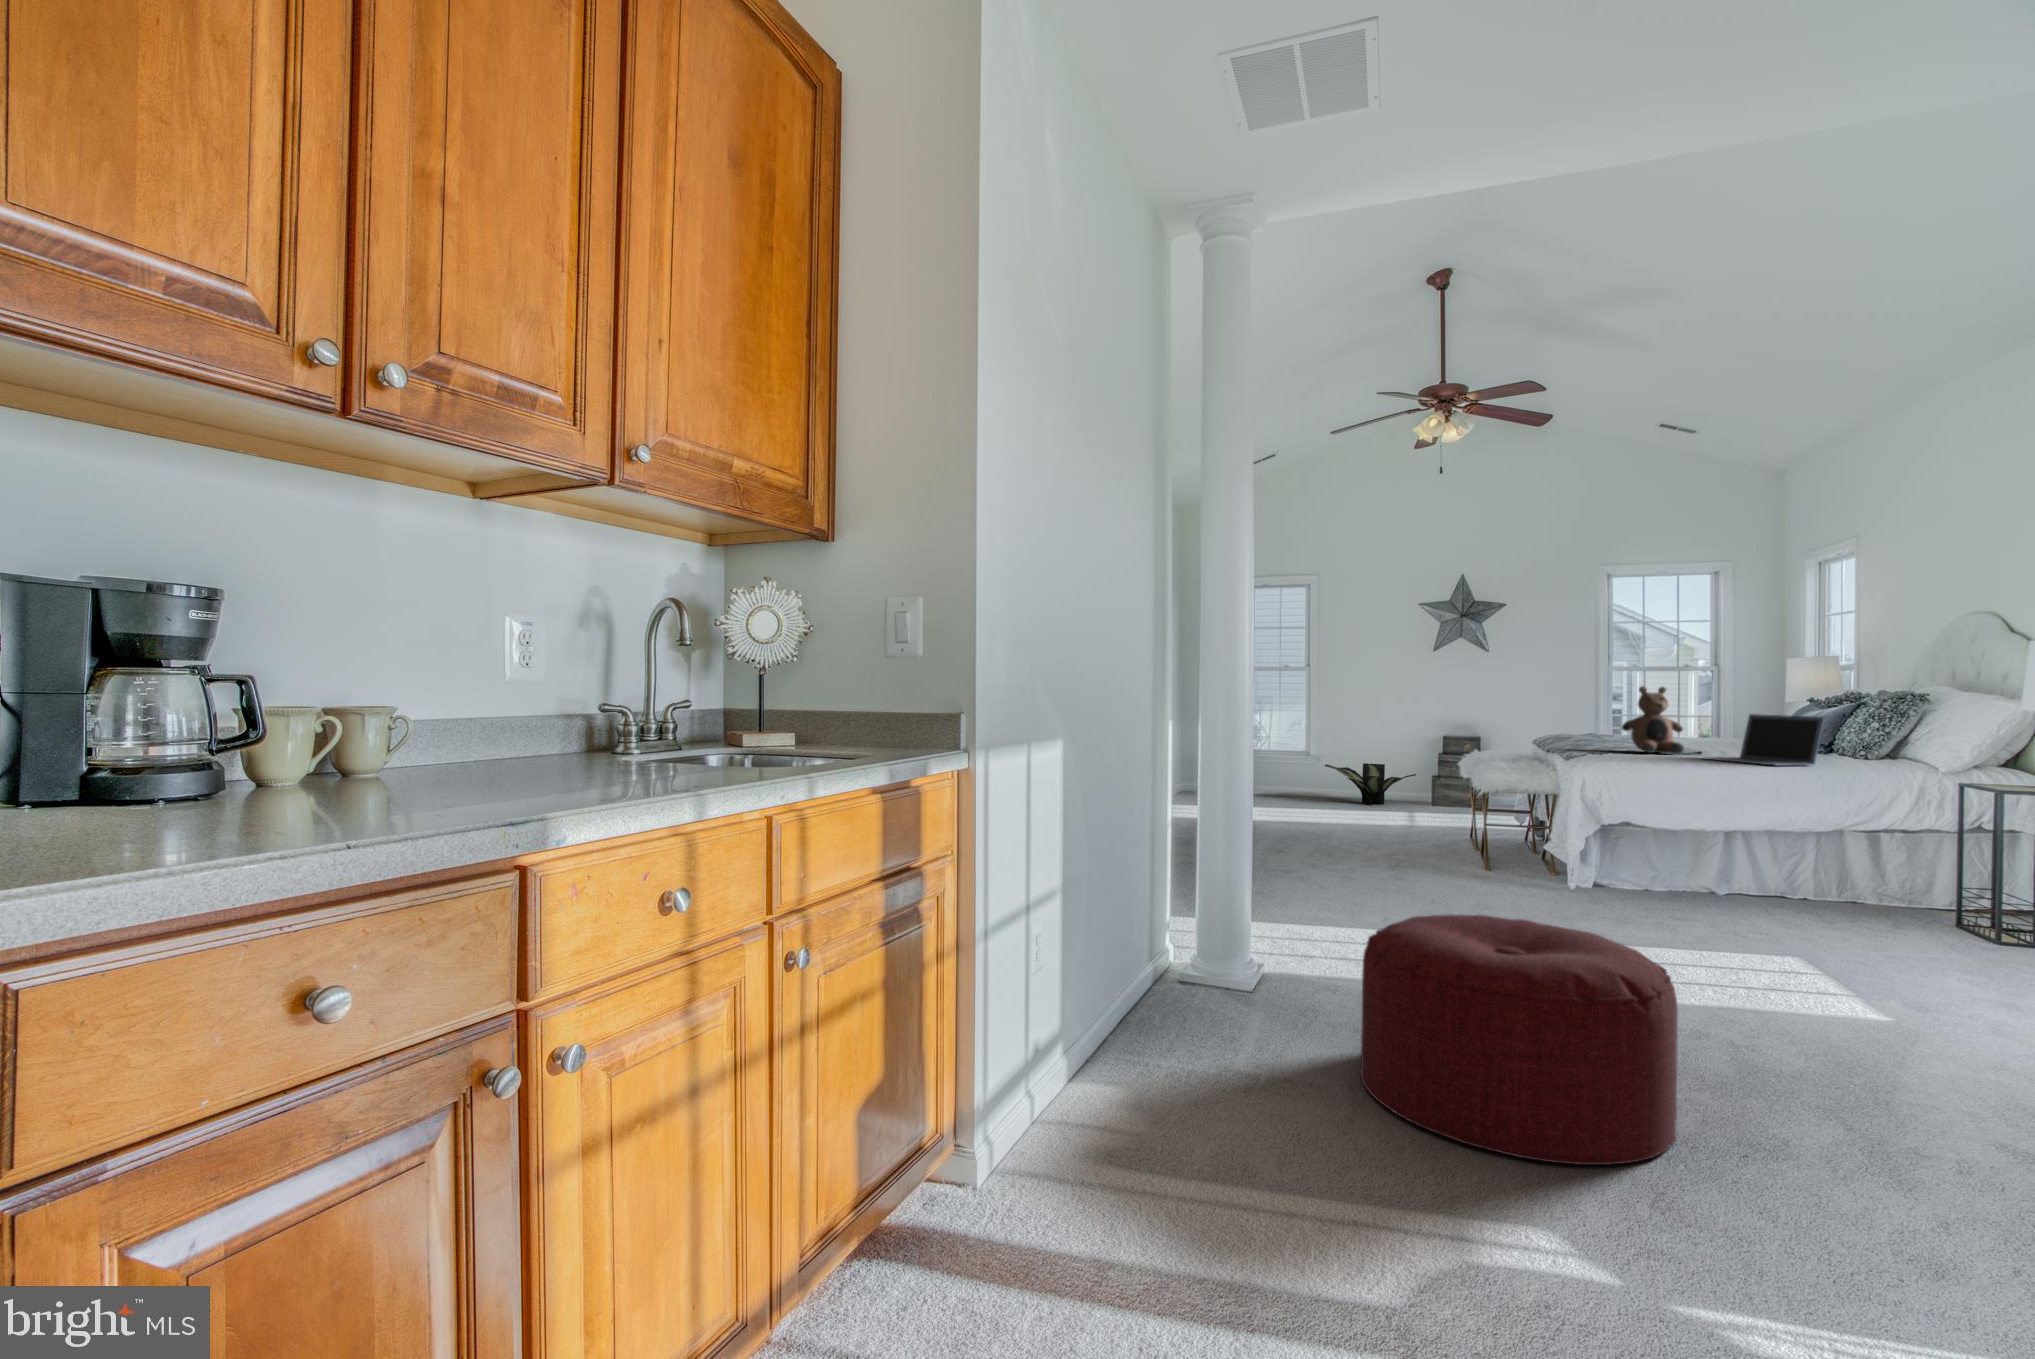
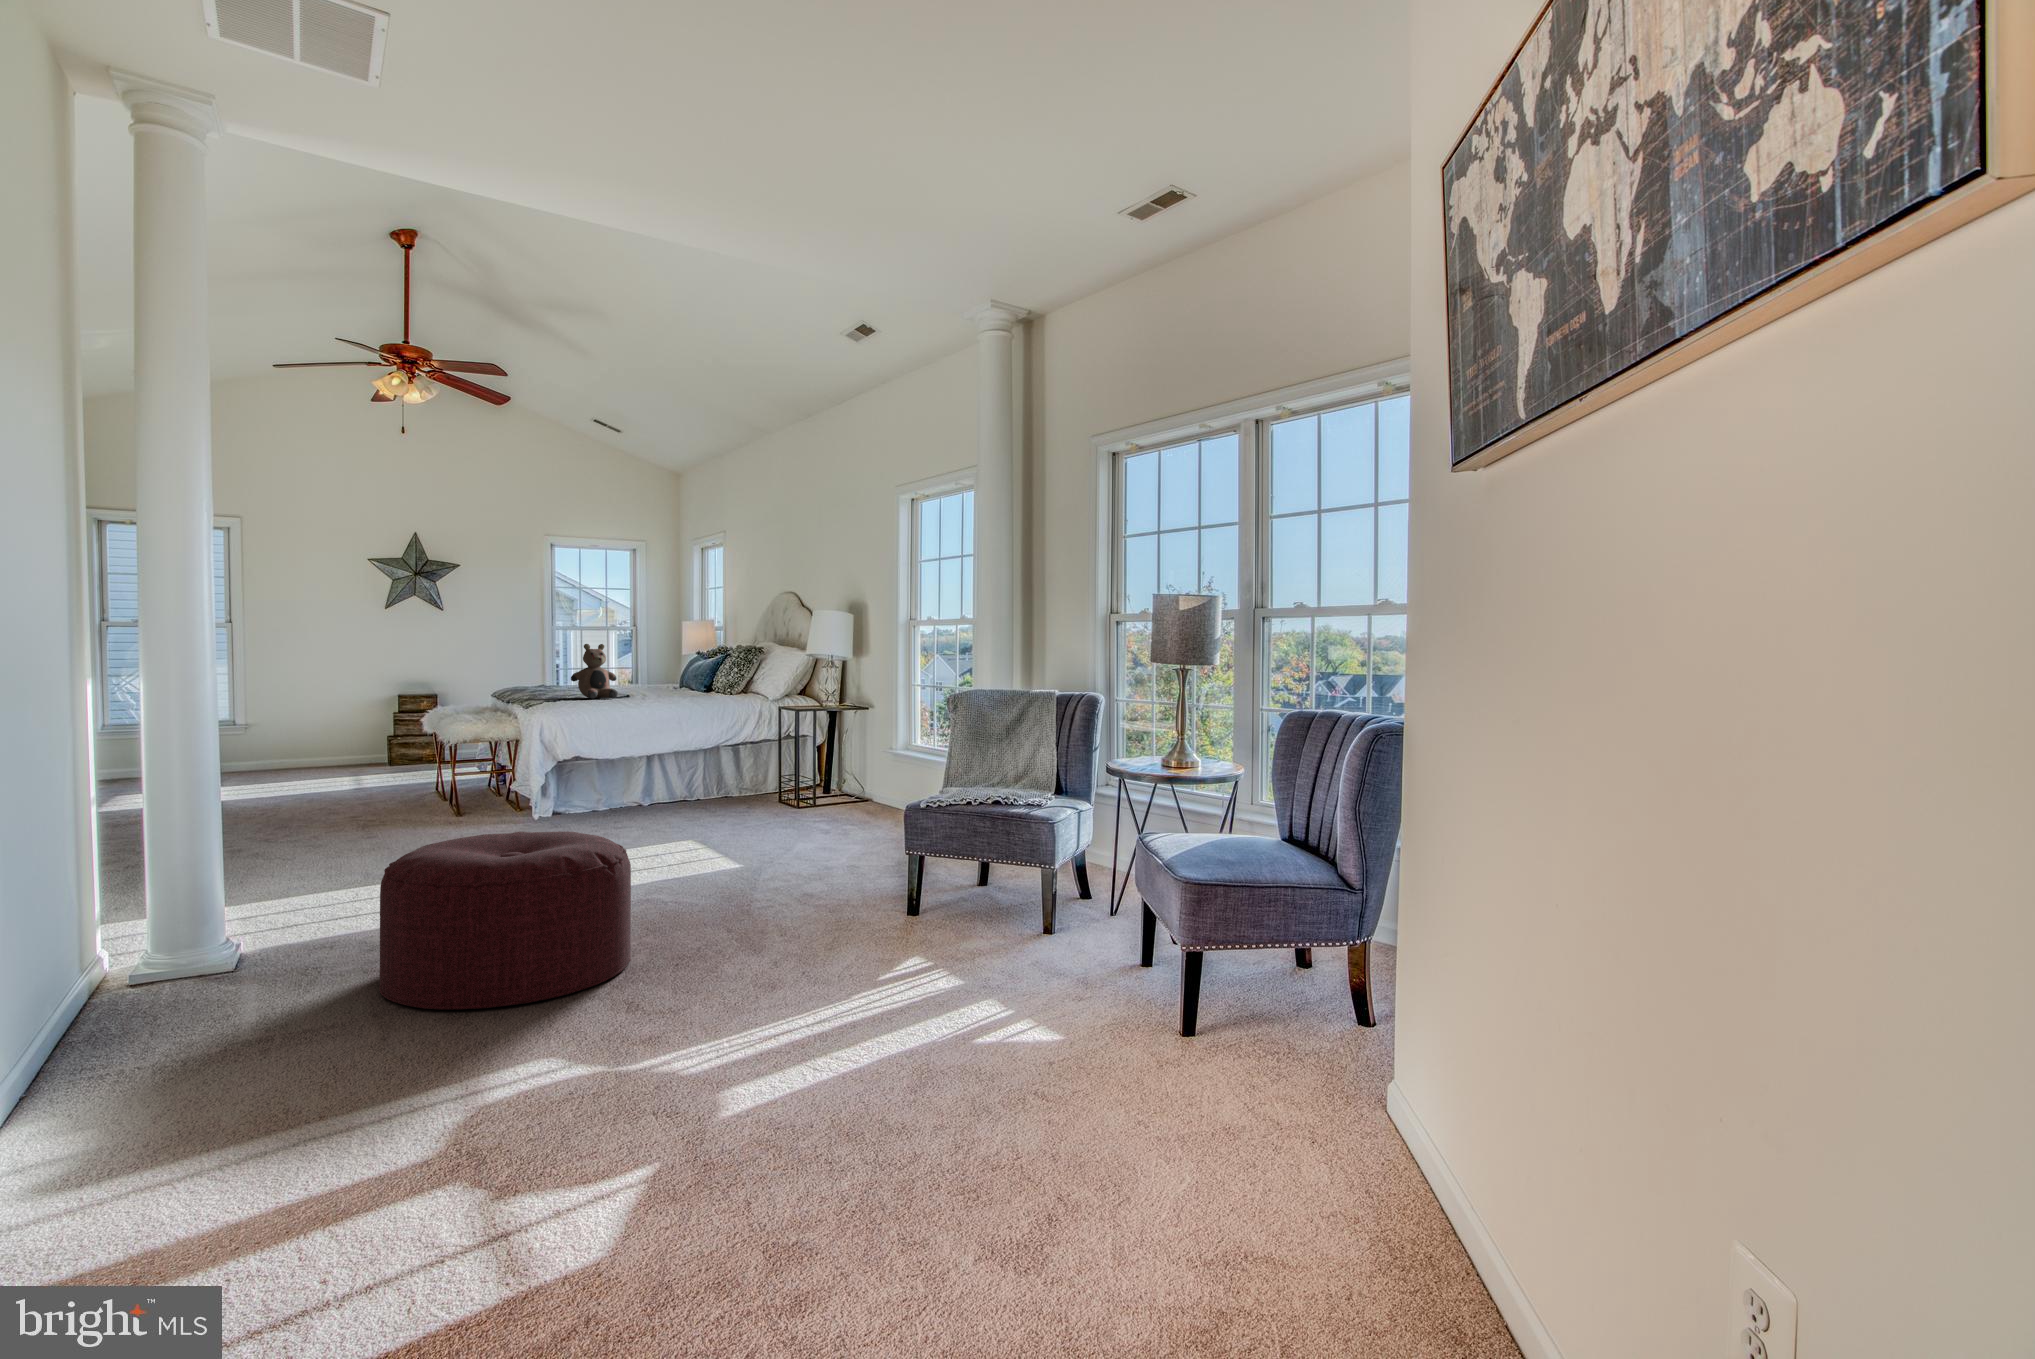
laptop: present [1705,714,1825,766] -> none [632,665,709,703]
potted plant: present [1325,763,1416,805] -> none [252,727,367,772]

